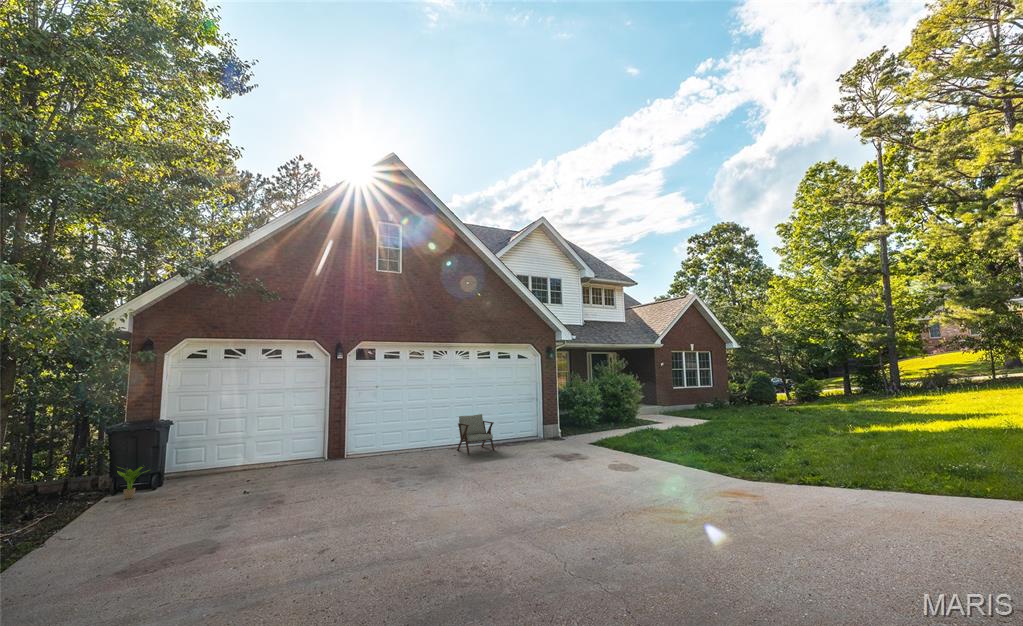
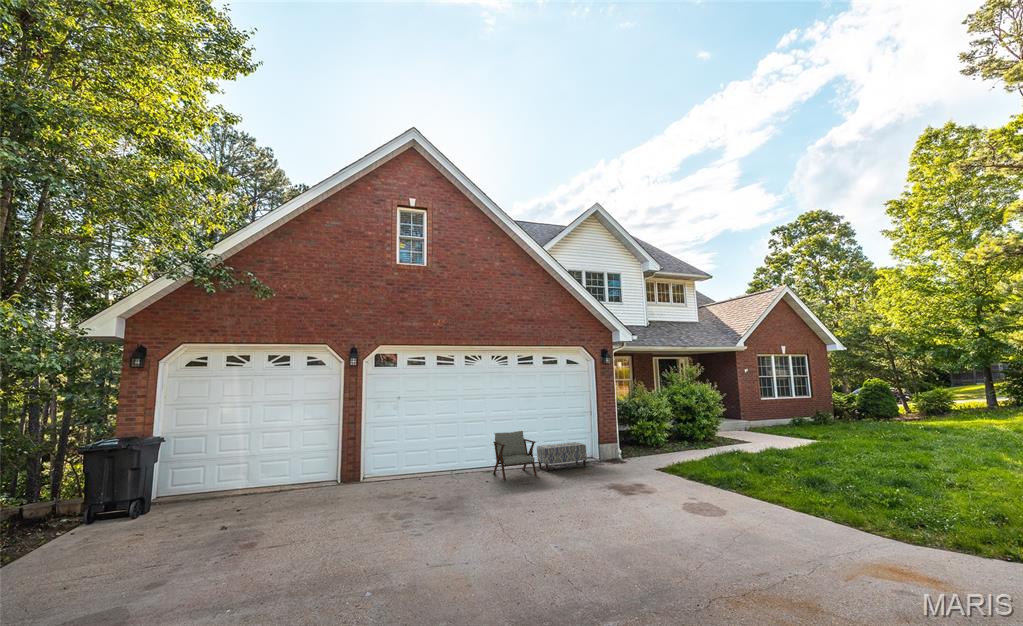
bench: none [493,424,534,447] -> present [537,442,587,471]
potted plant: present [117,467,149,499] -> none [92,487,135,527]

